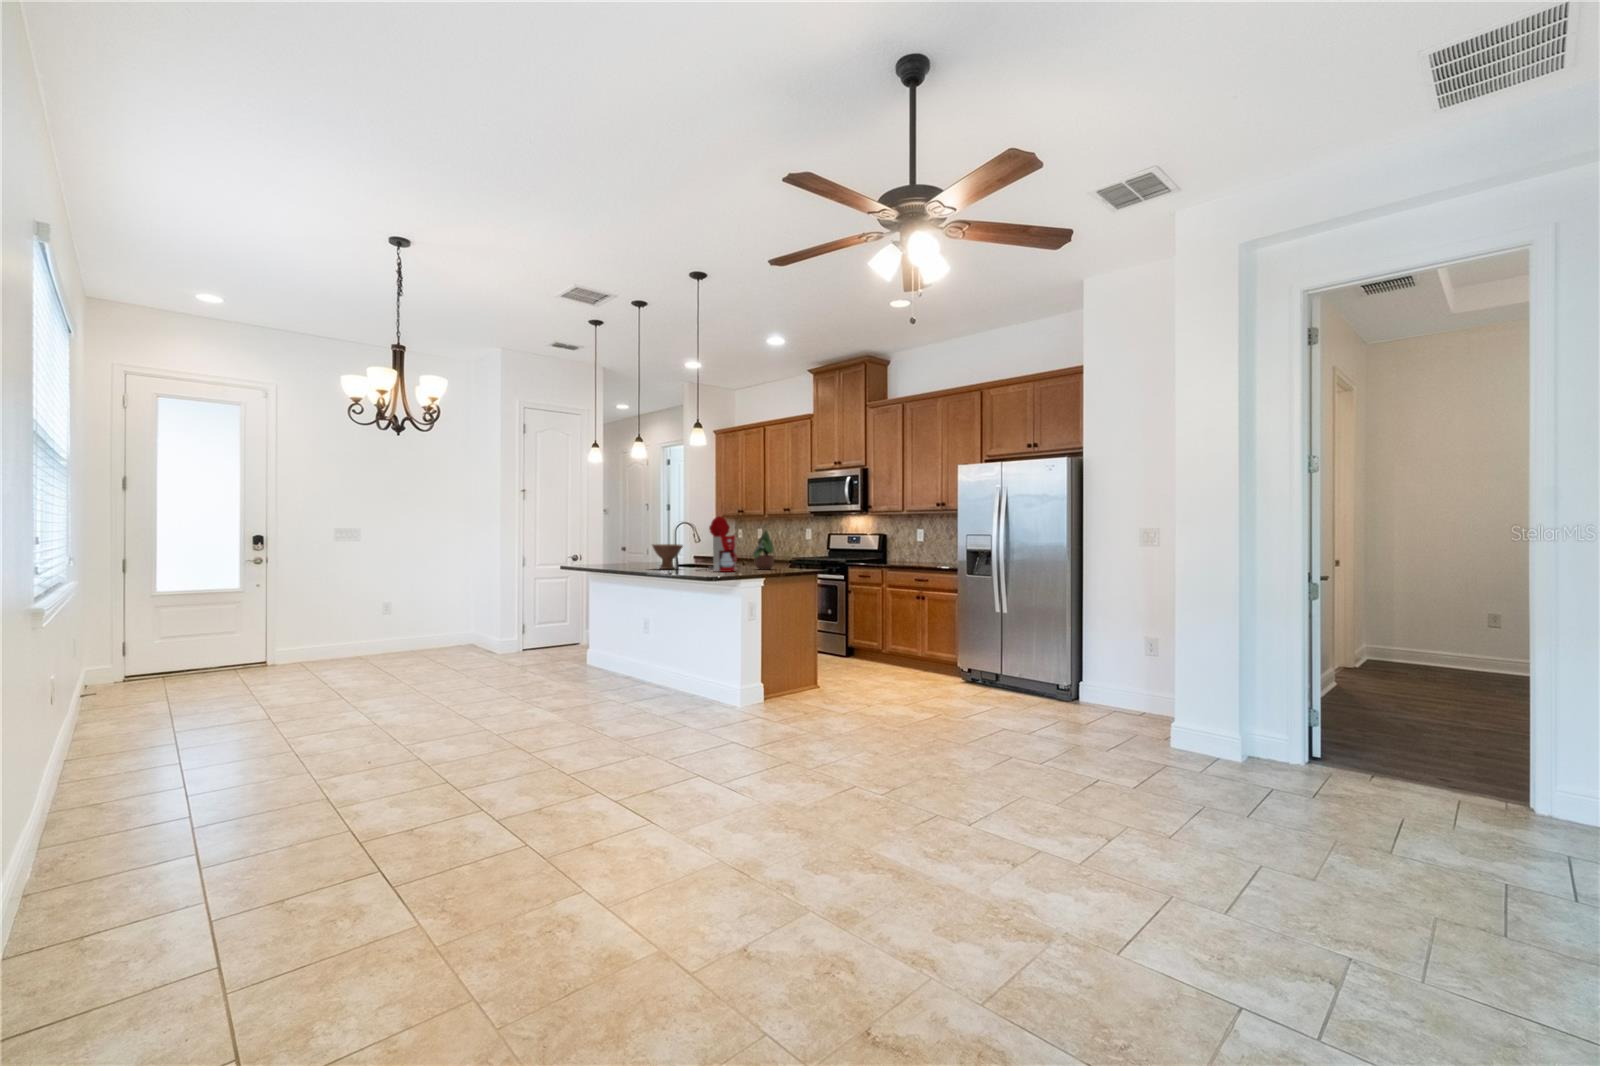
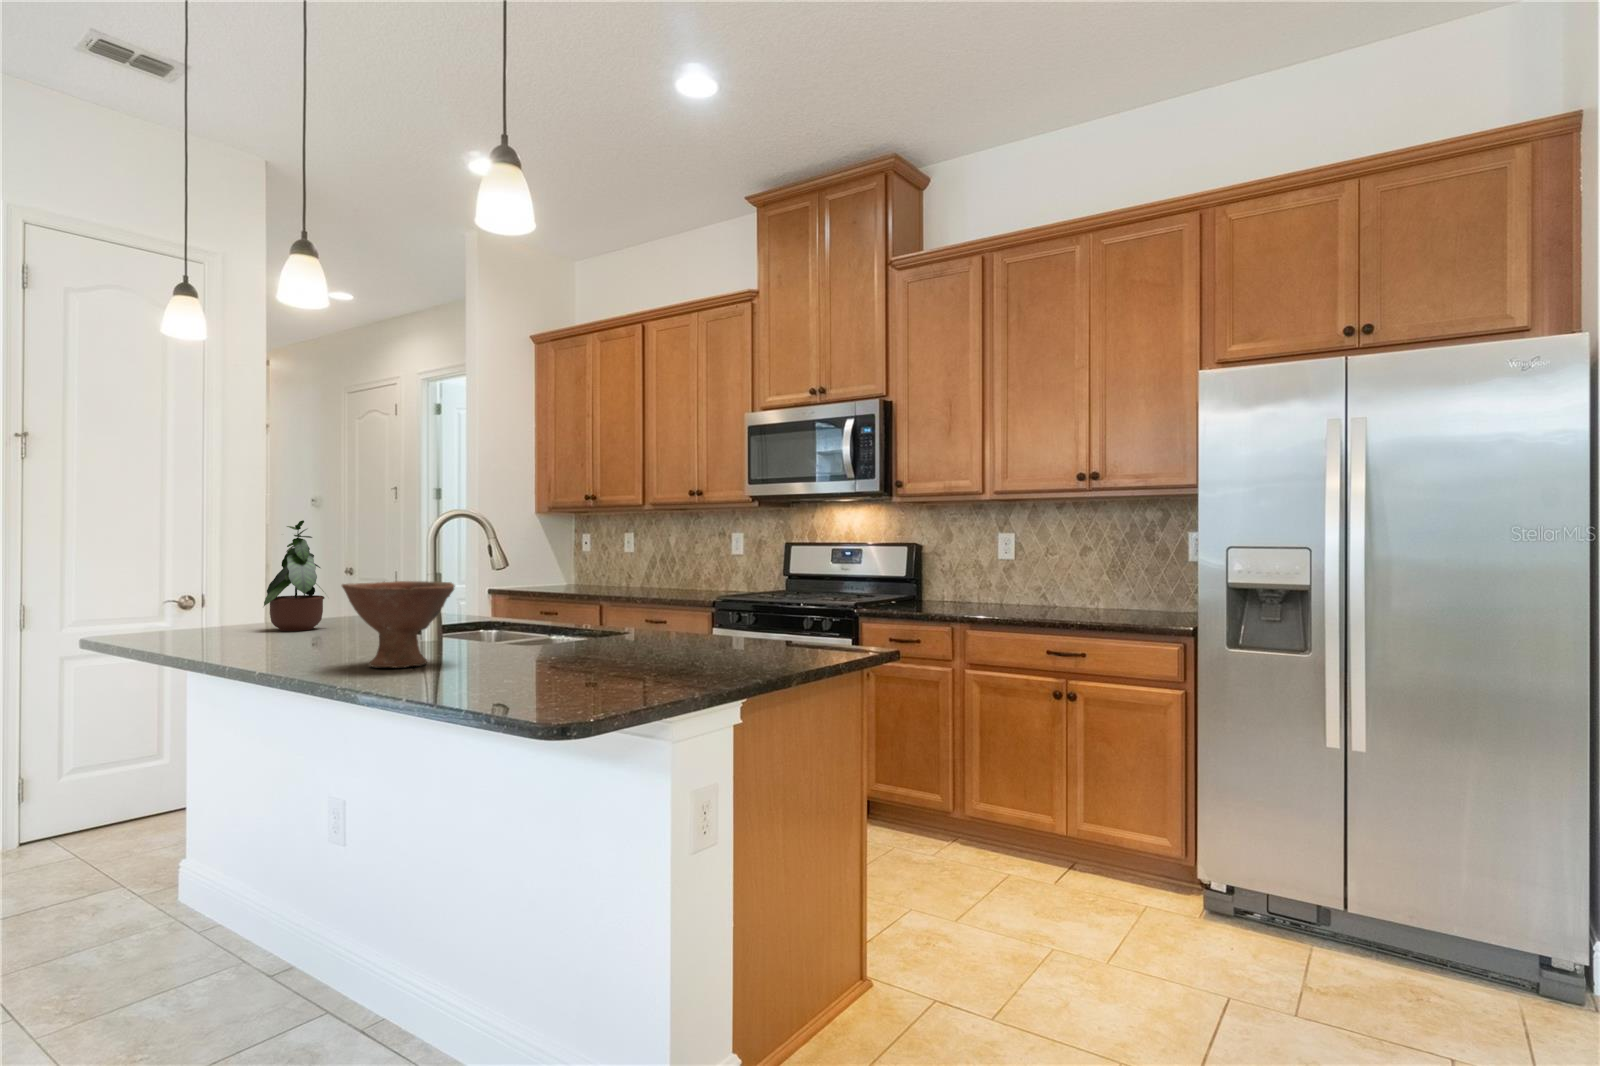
coffee maker: present [697,516,737,572] -> none [497,487,649,681]
potted plant: present [753,525,776,570] -> present [264,520,325,631]

